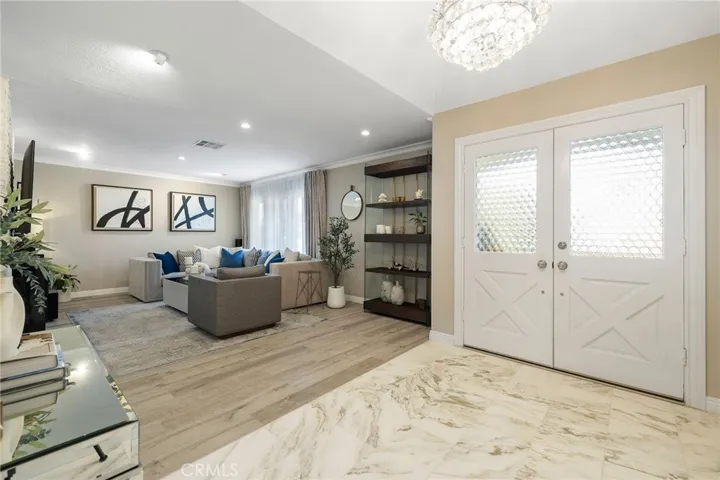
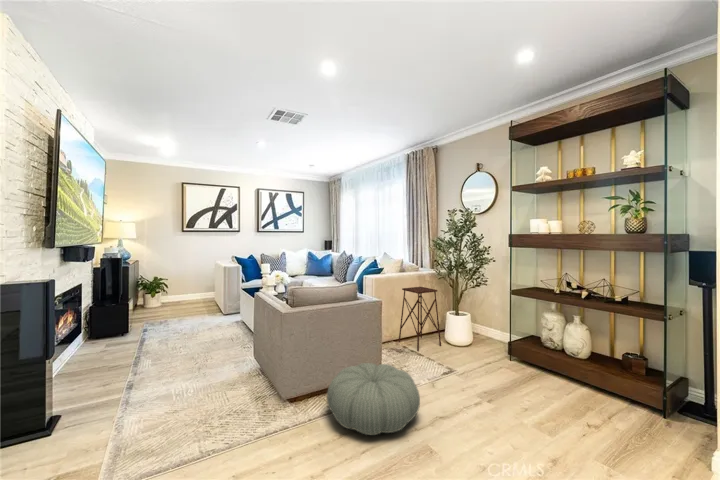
pouf: none [246,313,302,346] -> present [327,363,420,435]

